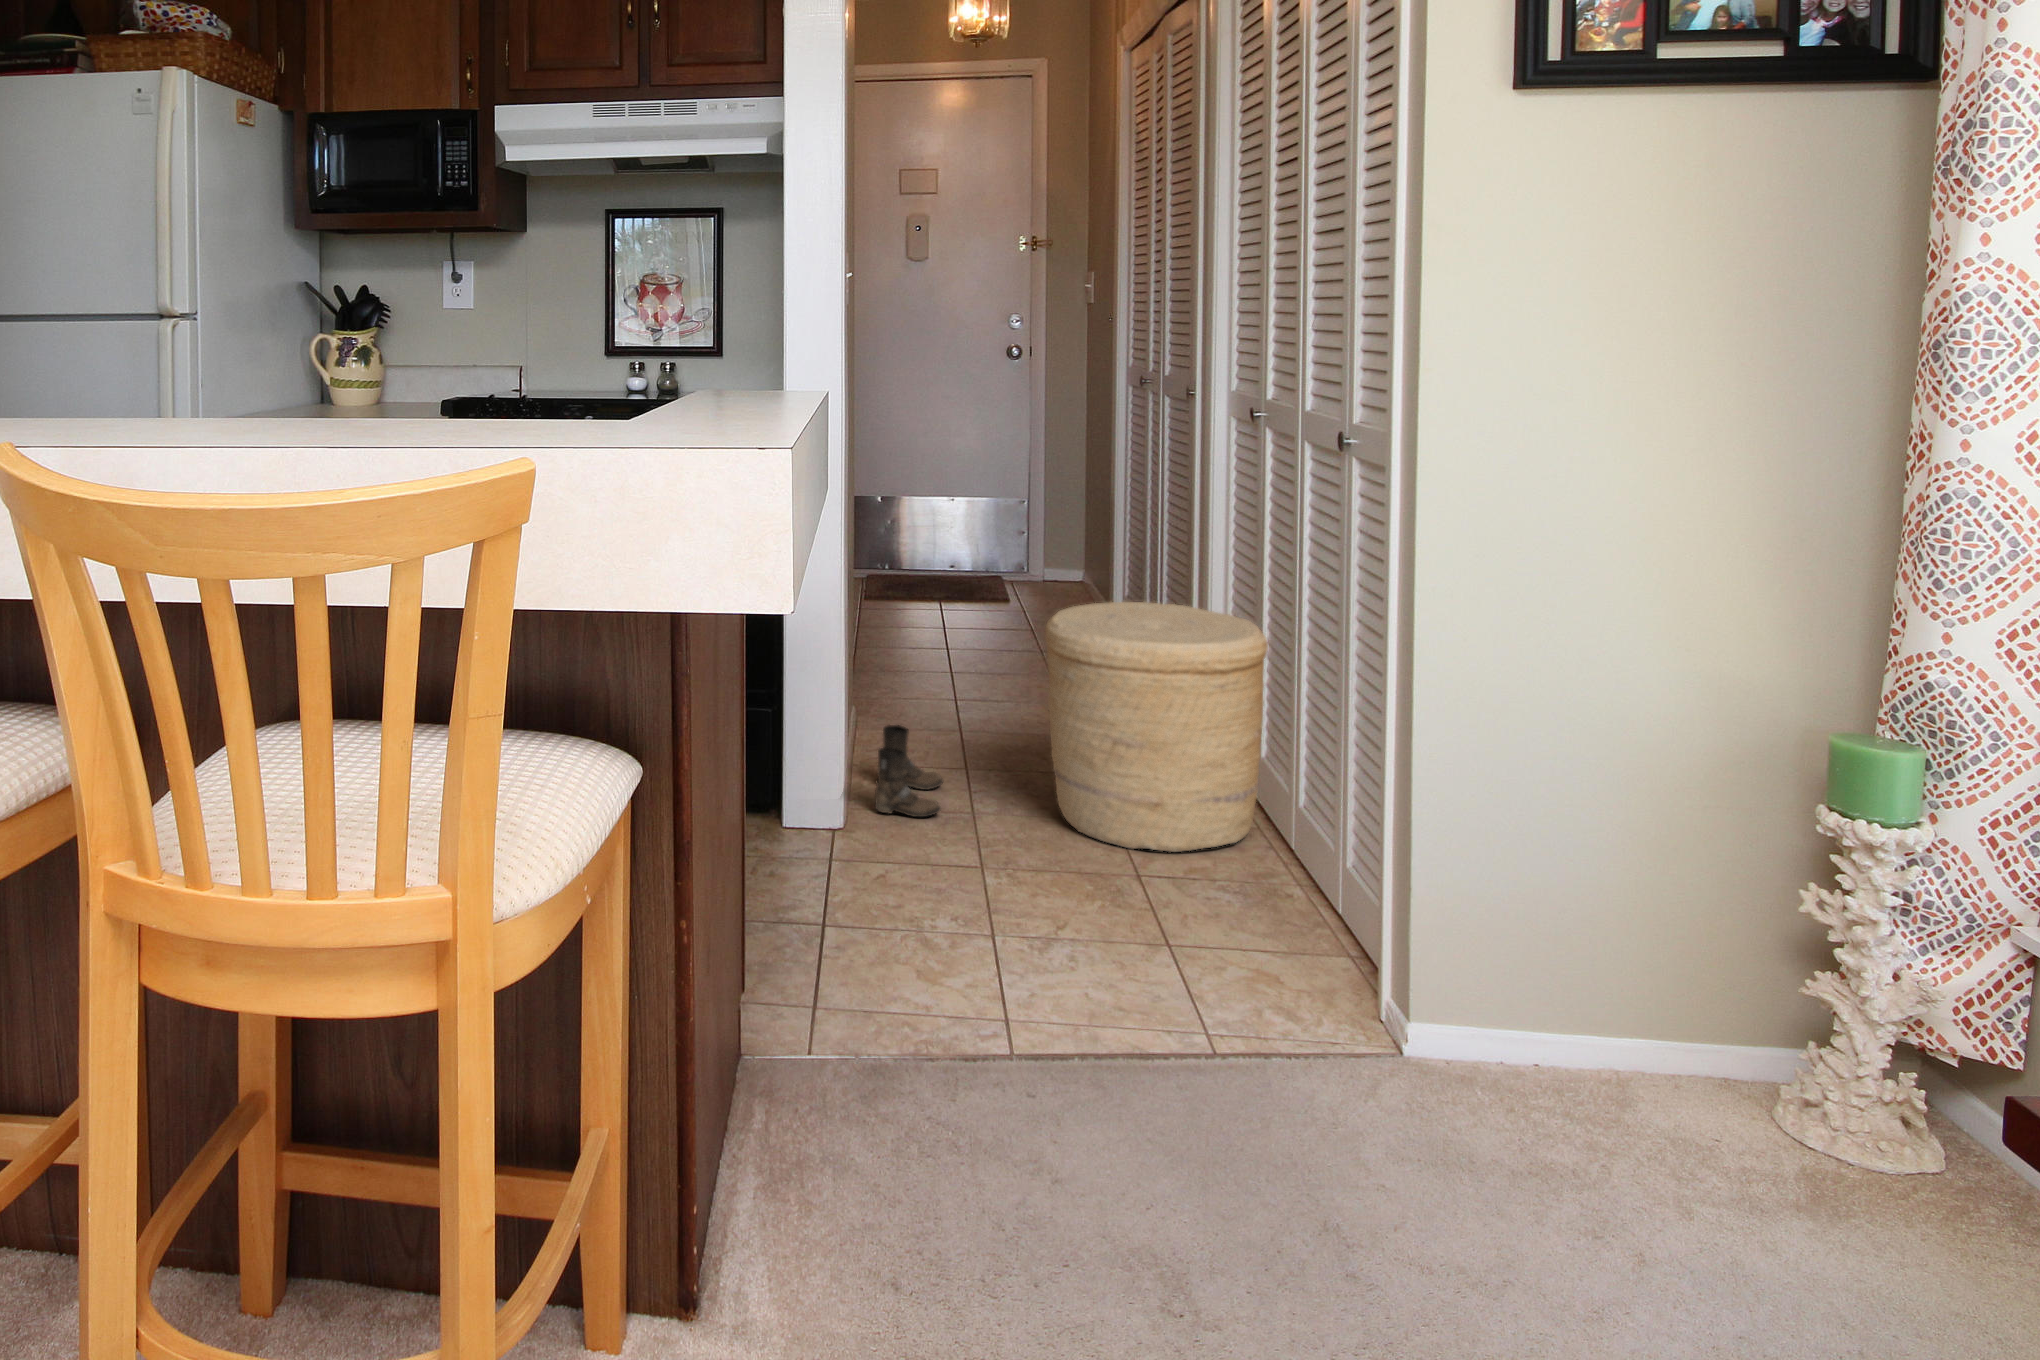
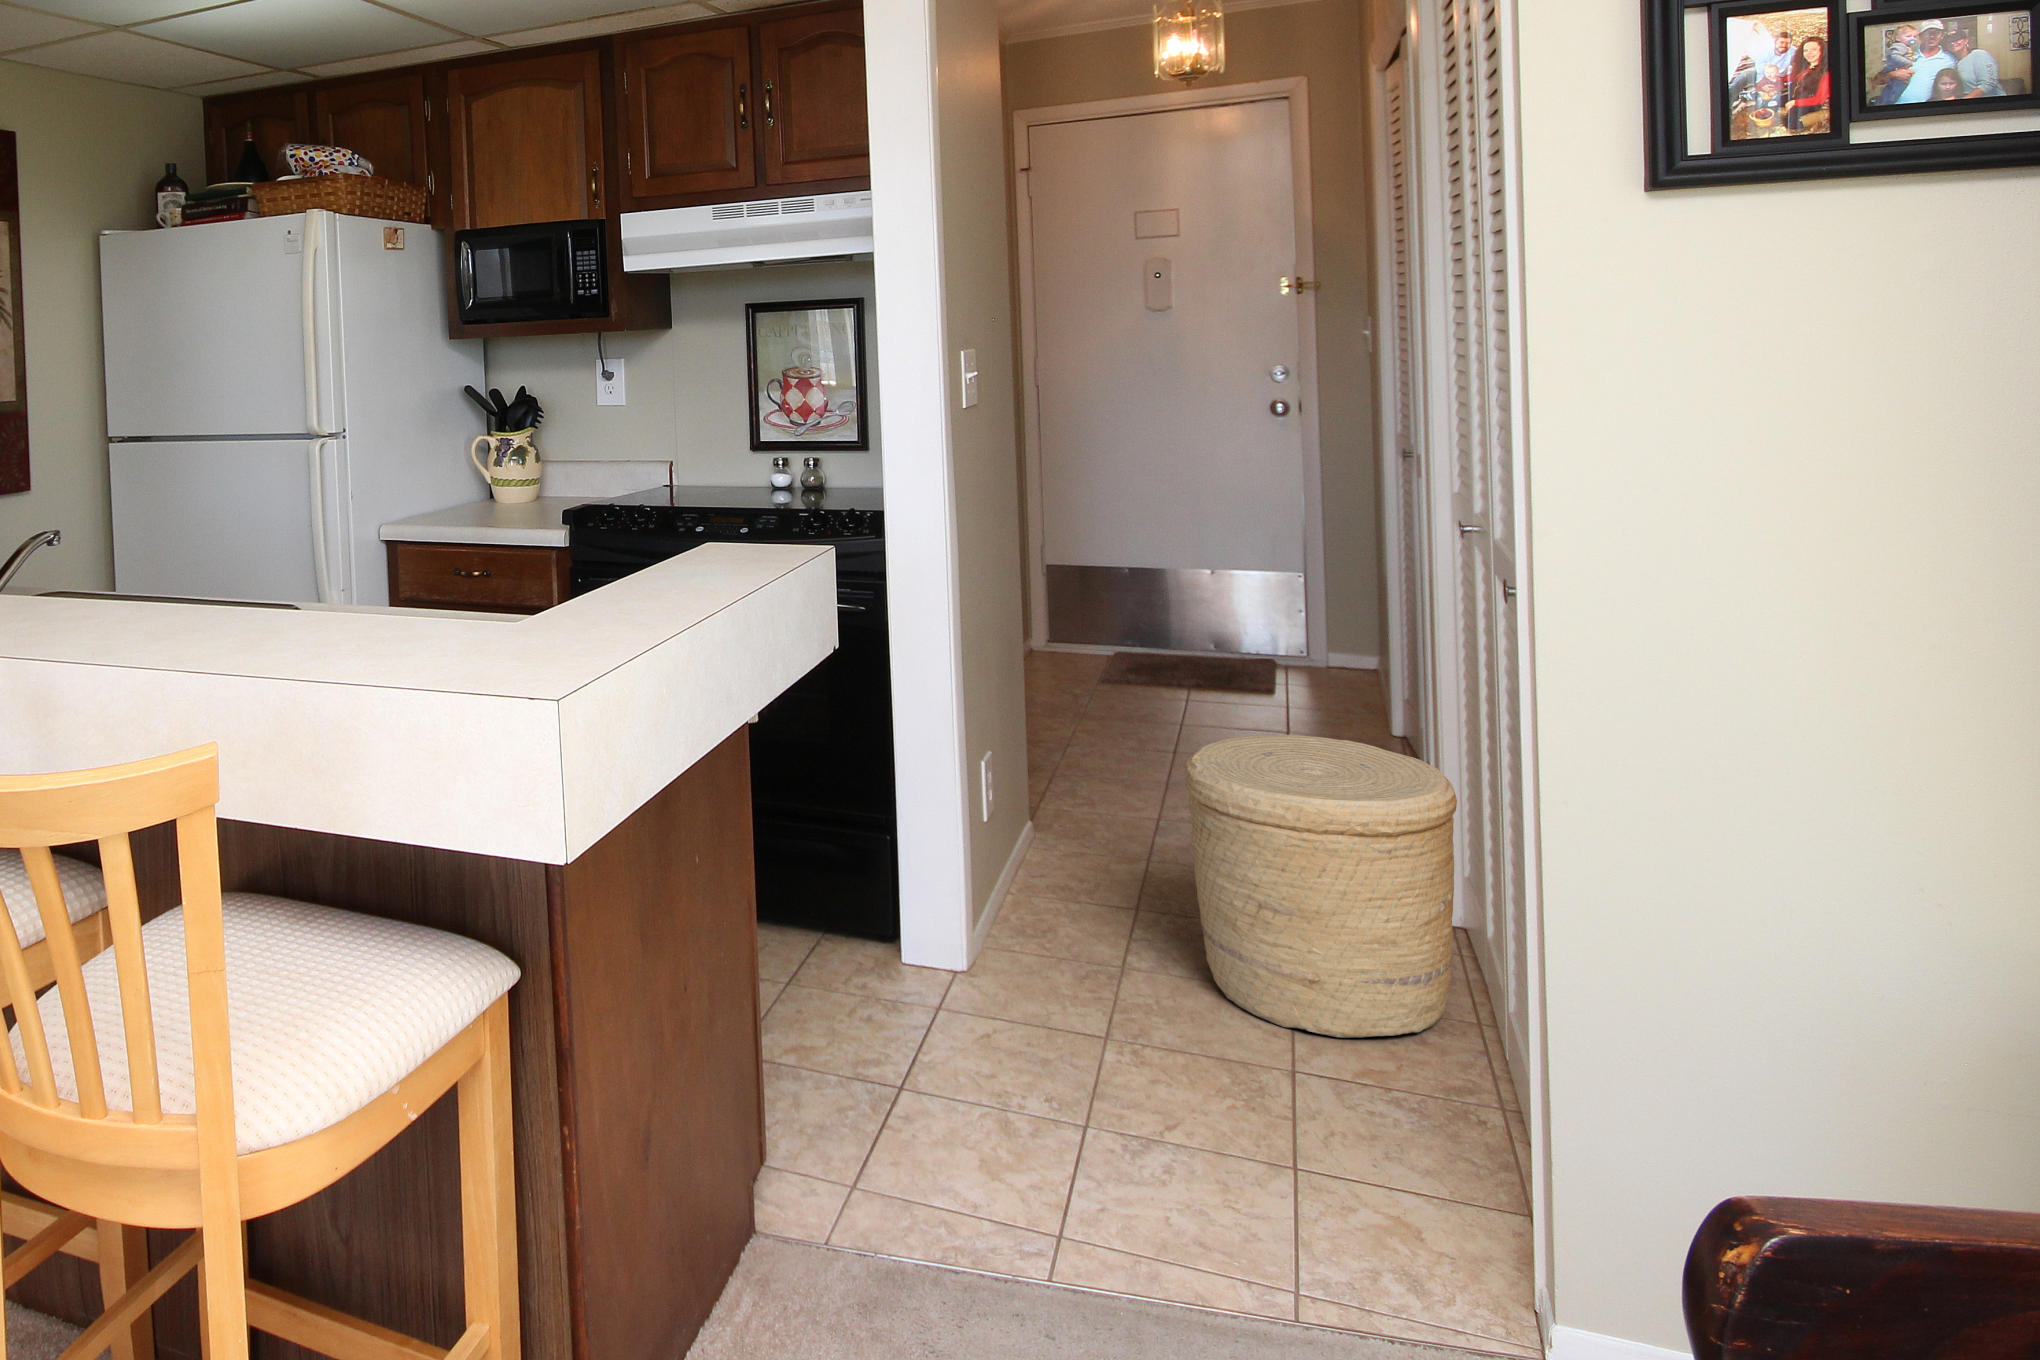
boots: present [875,725,943,817] -> none [999,855,1086,964]

